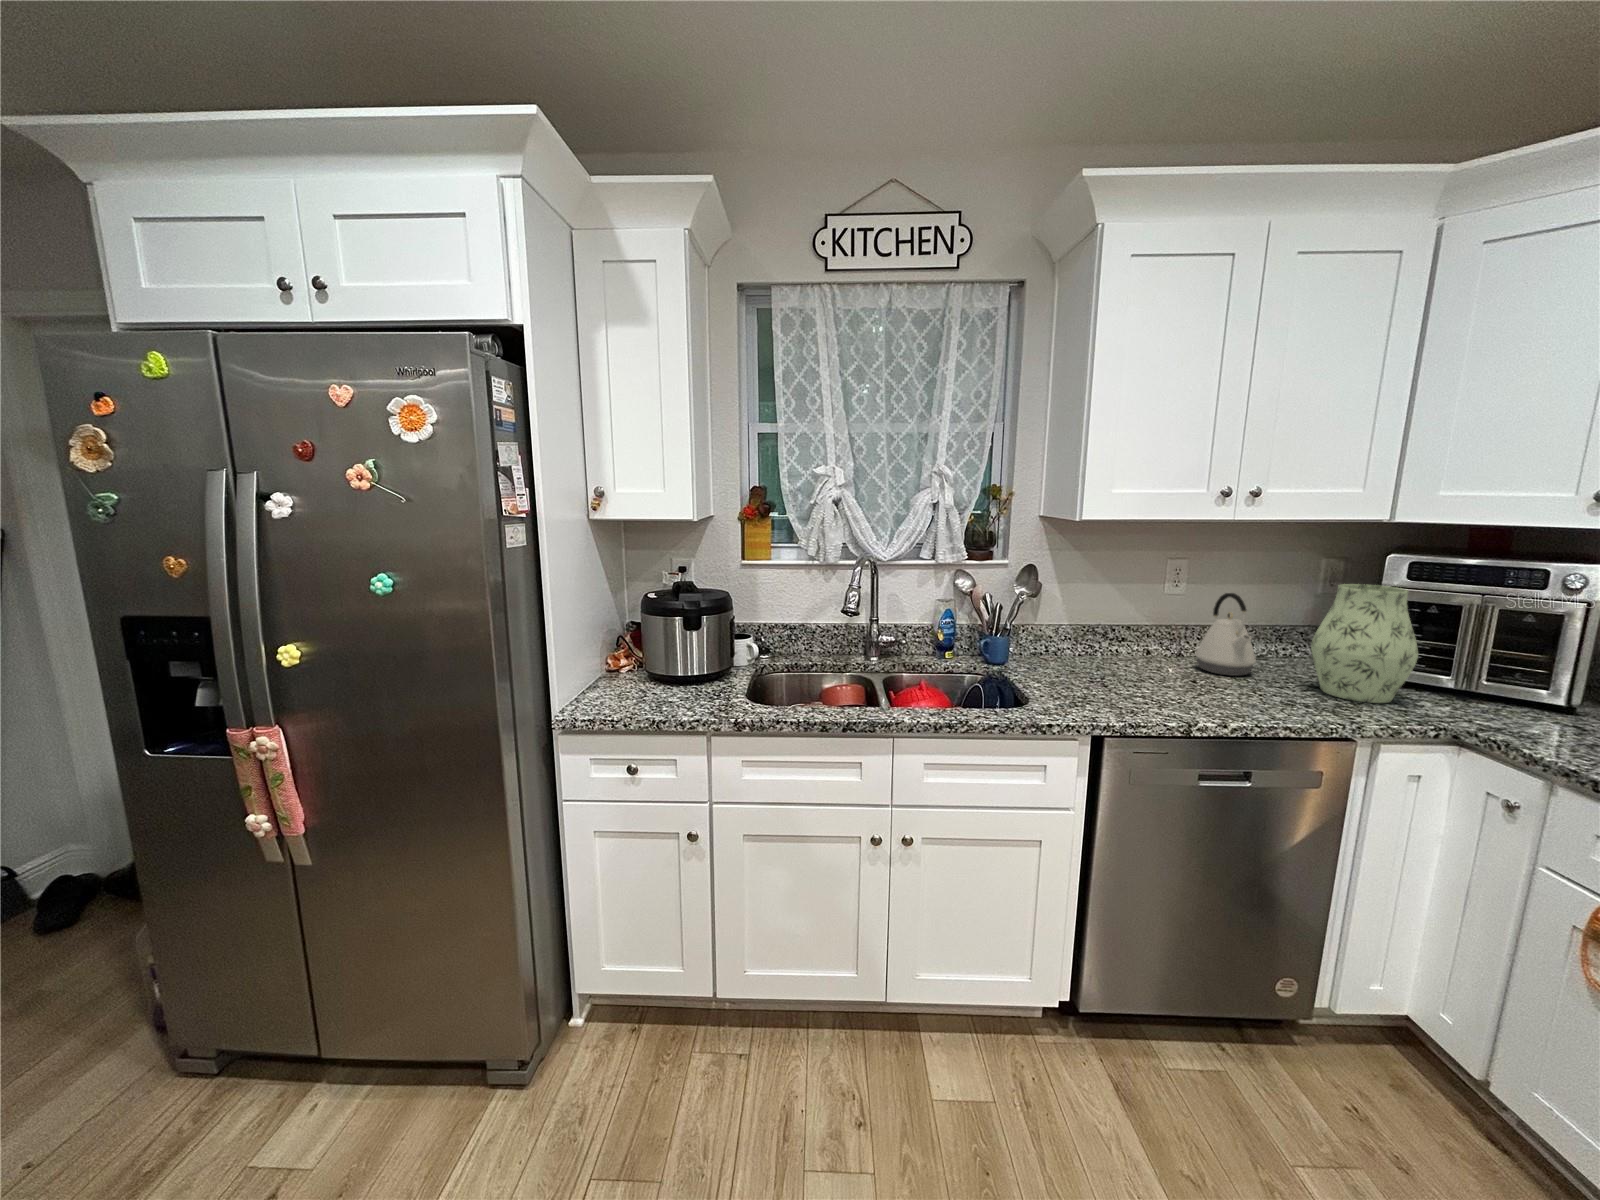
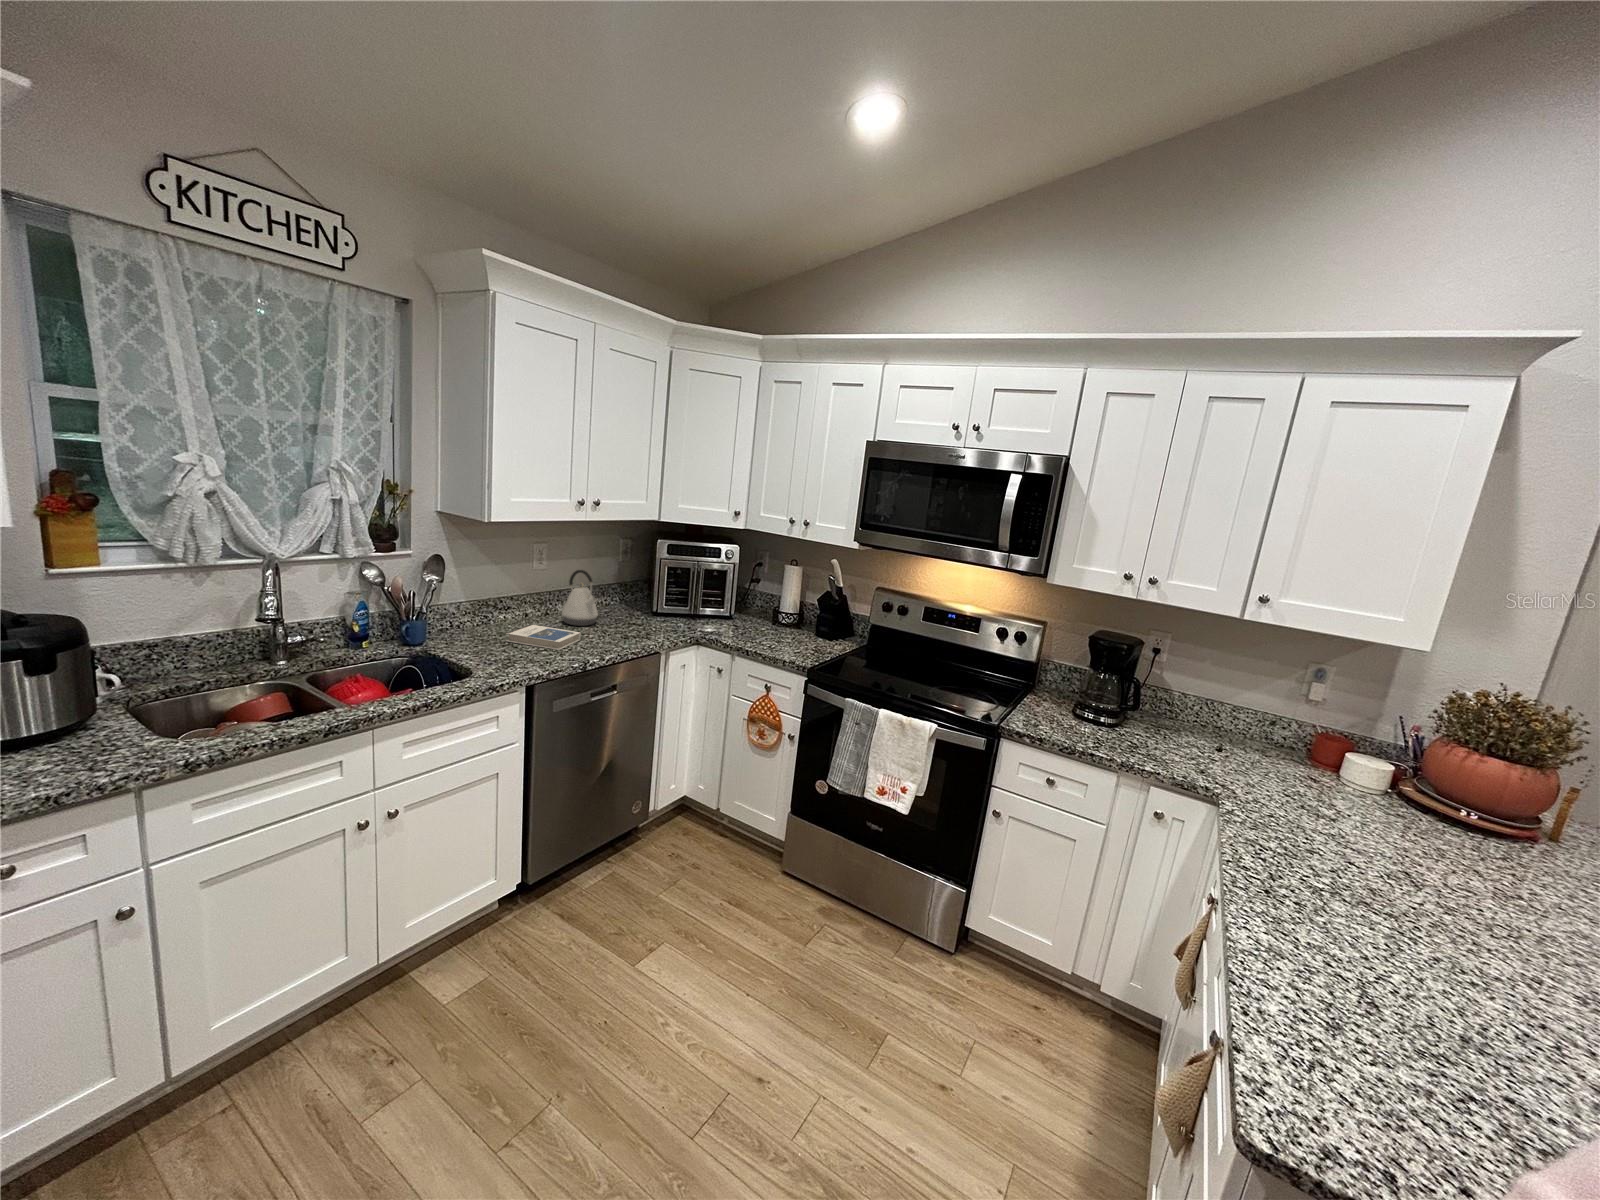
vase: present [1311,584,1418,703] -> none [628,562,676,631]
hardback book: none [1097,660,1208,699] -> present [506,624,581,650]

